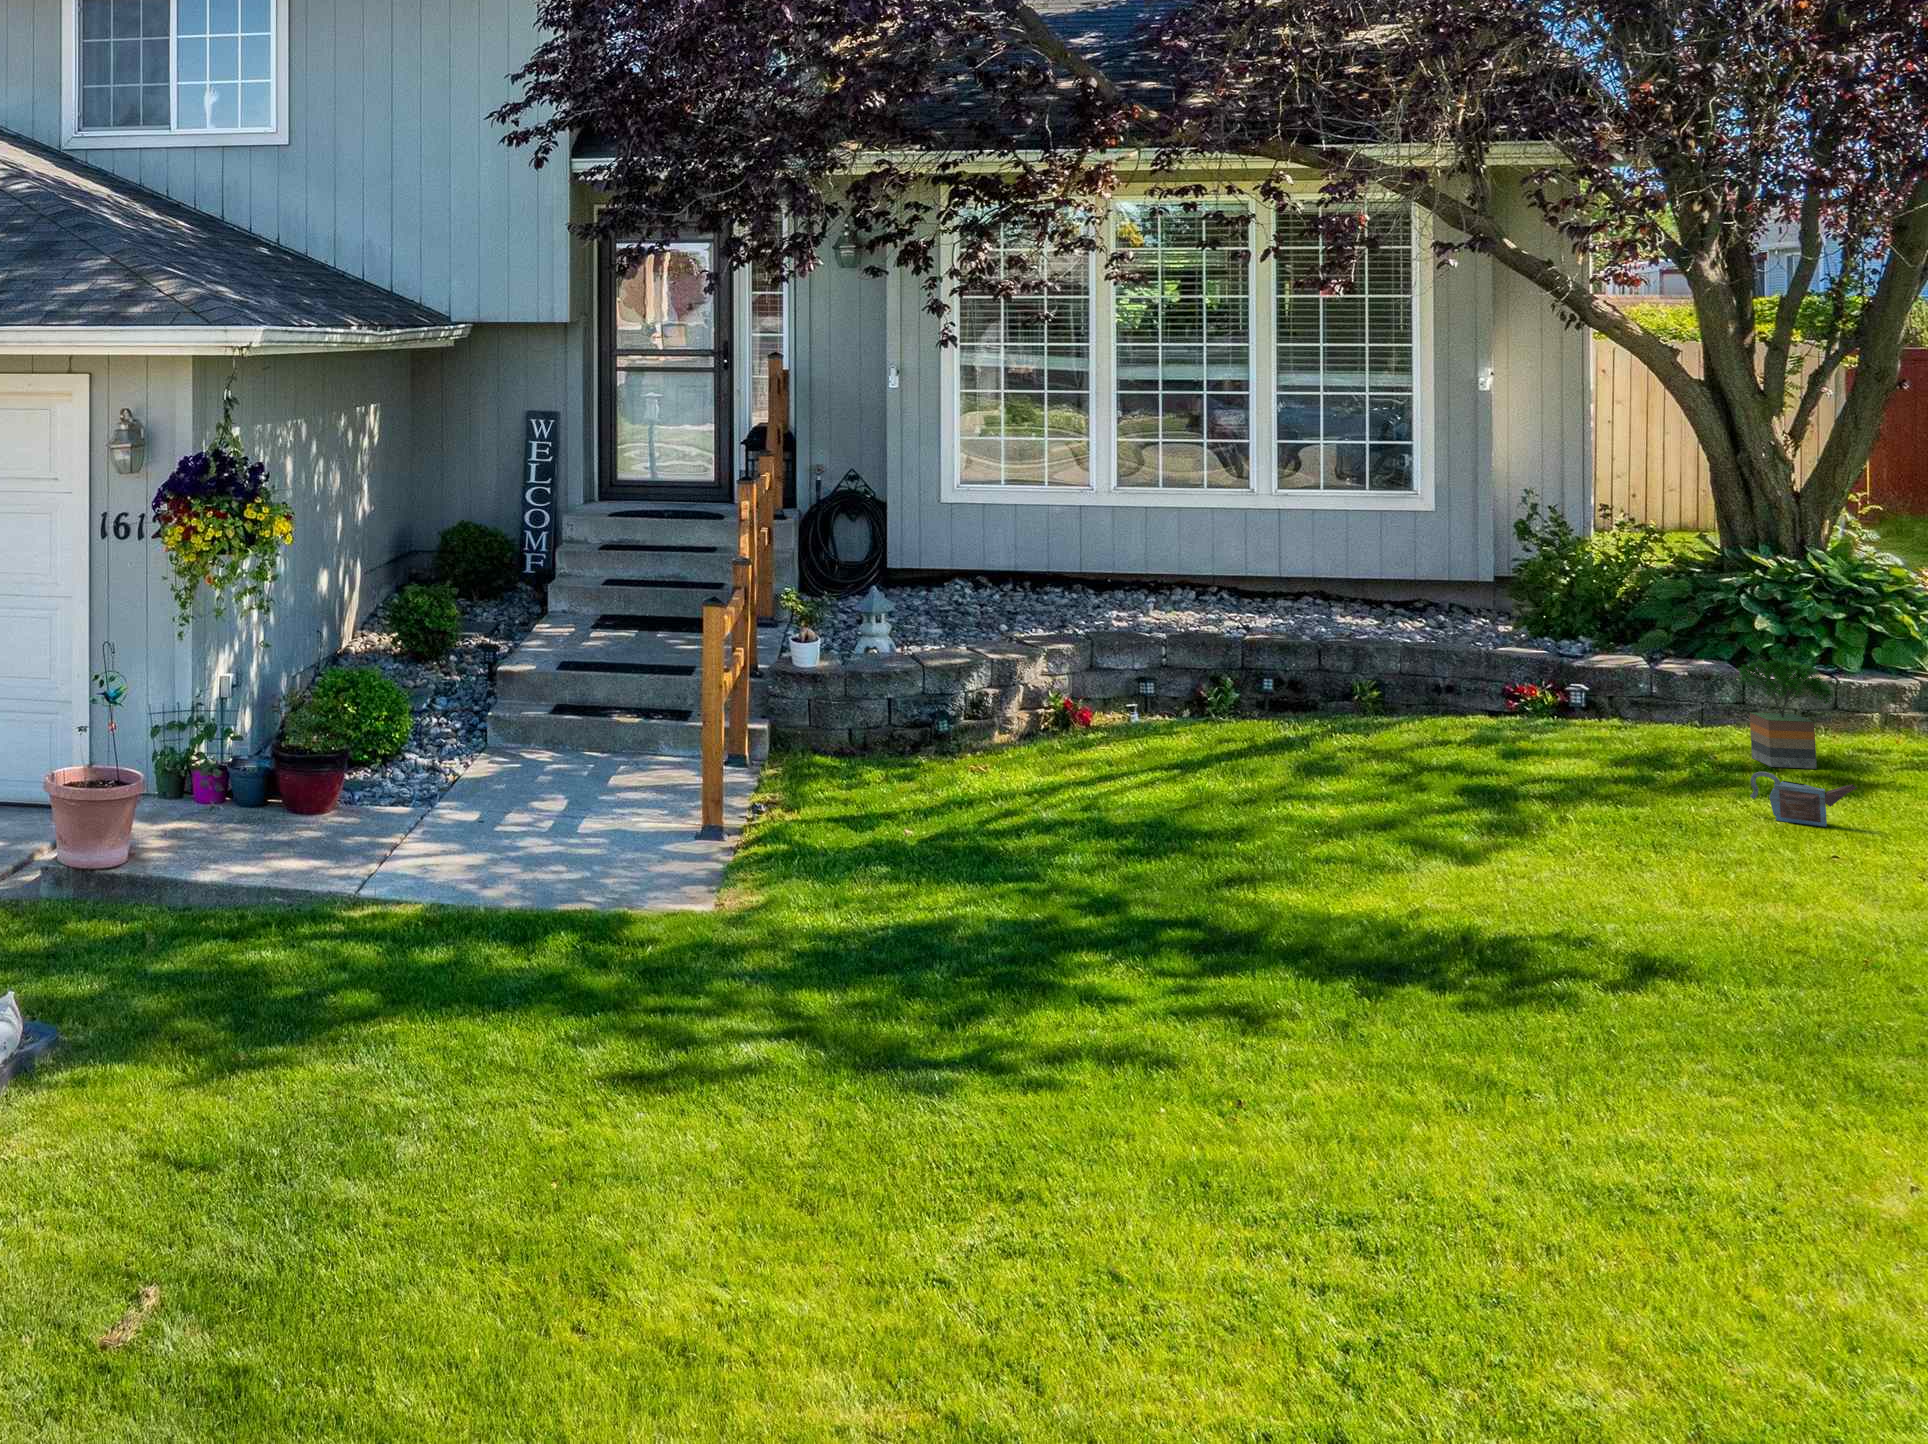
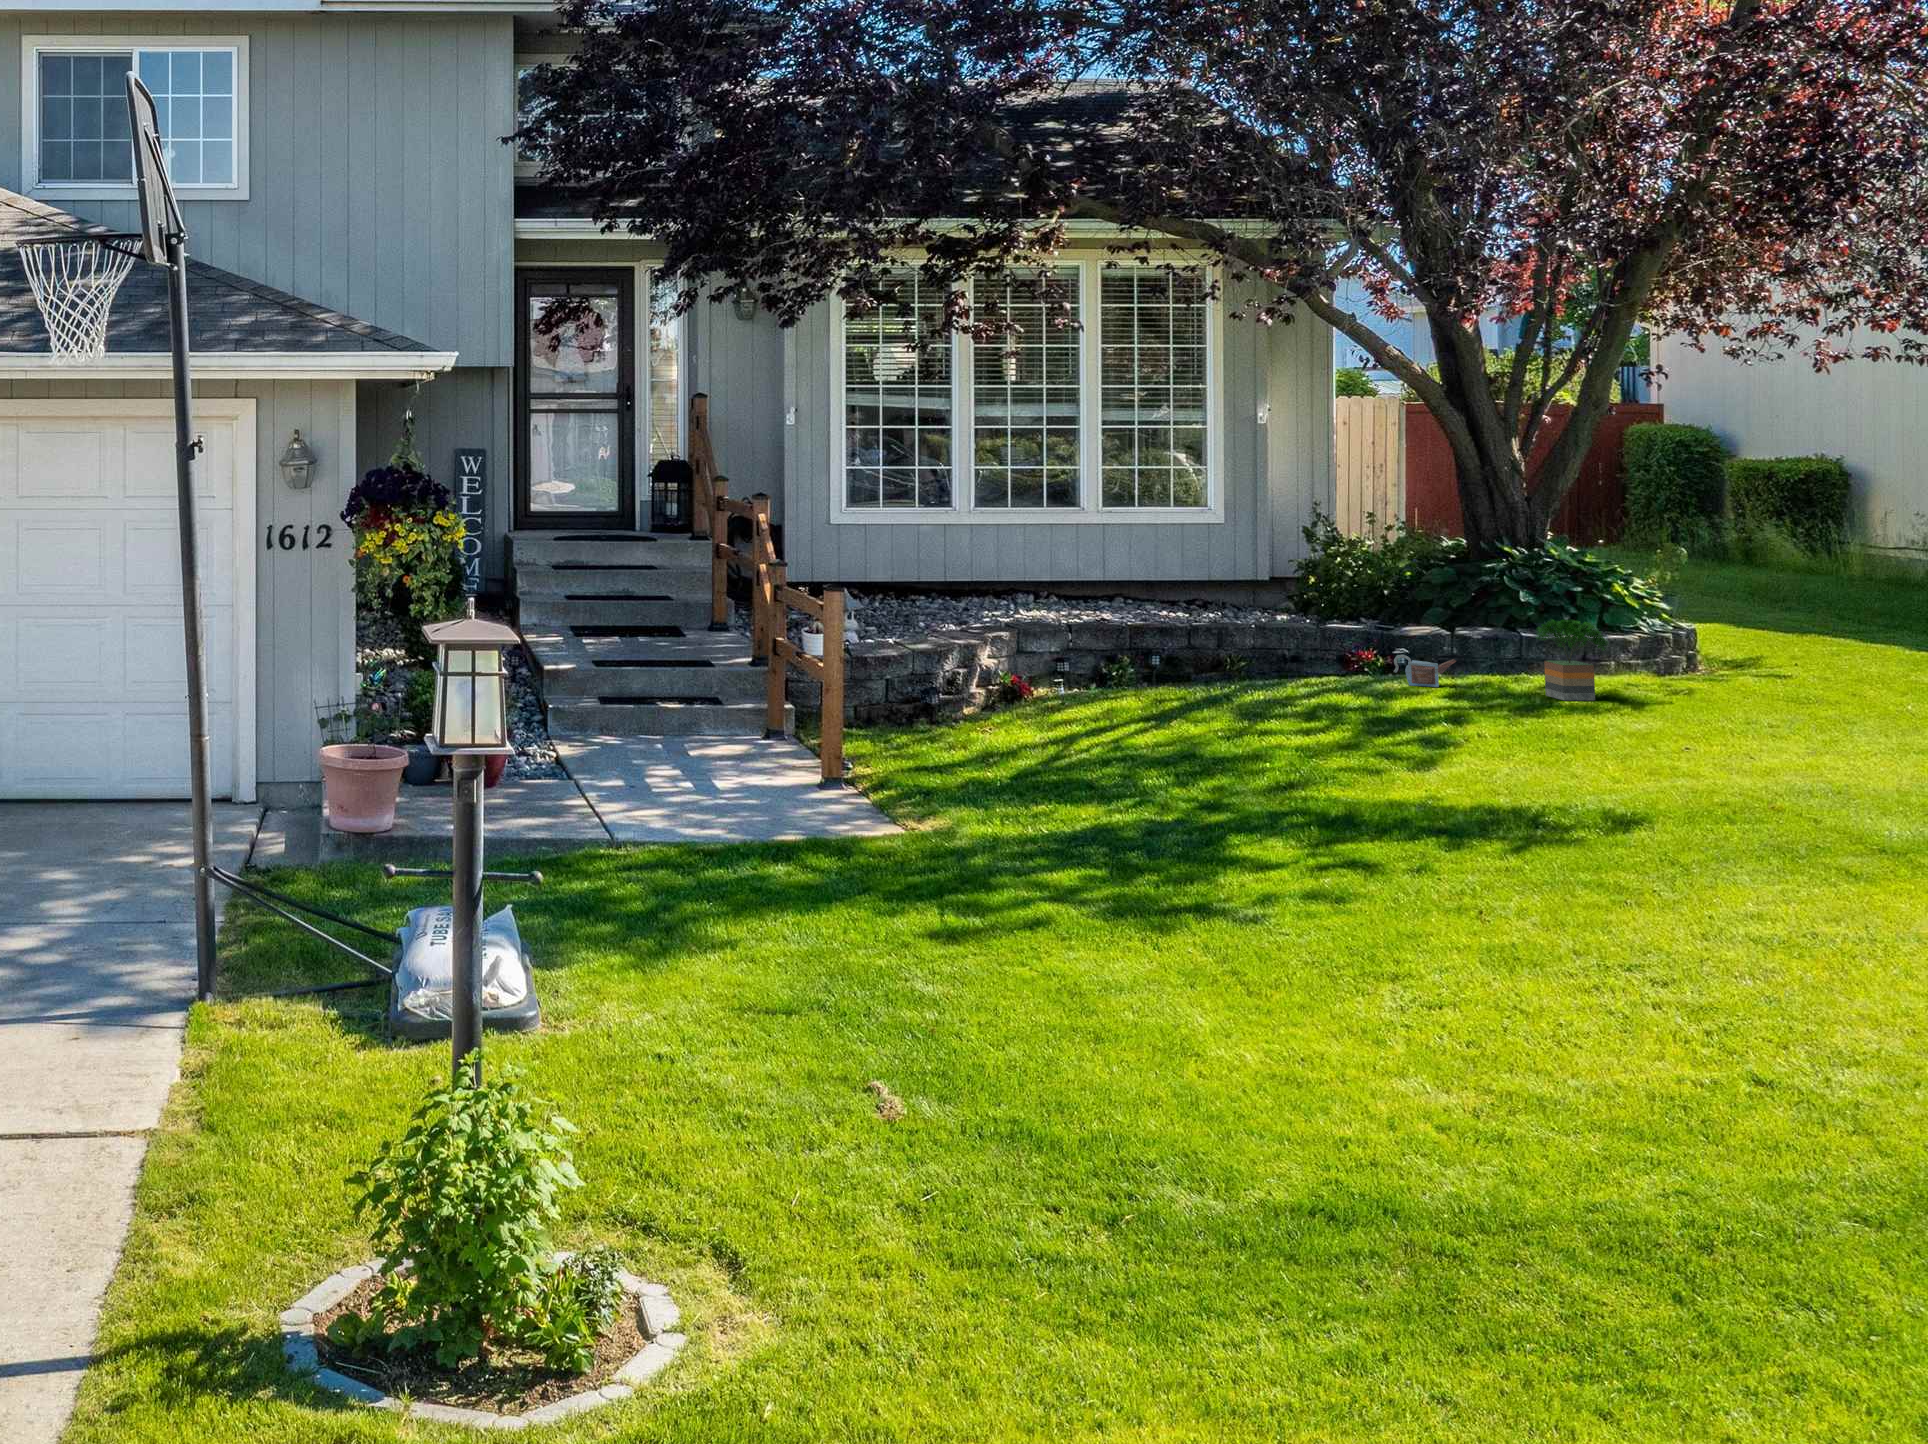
watering can: present [1750,772,1857,827] -> present [1394,655,1456,687]

